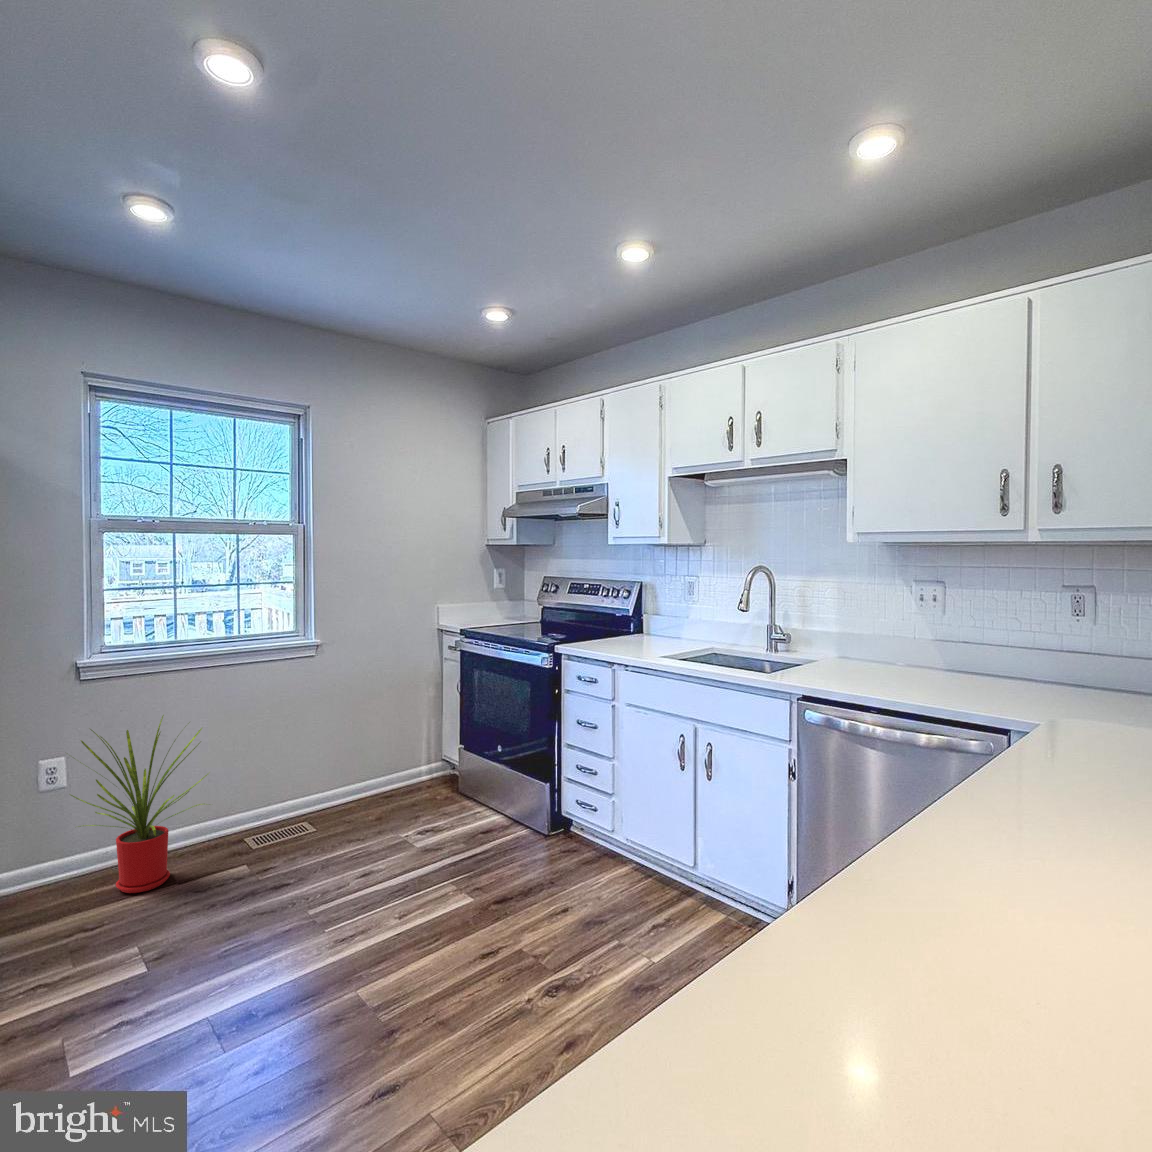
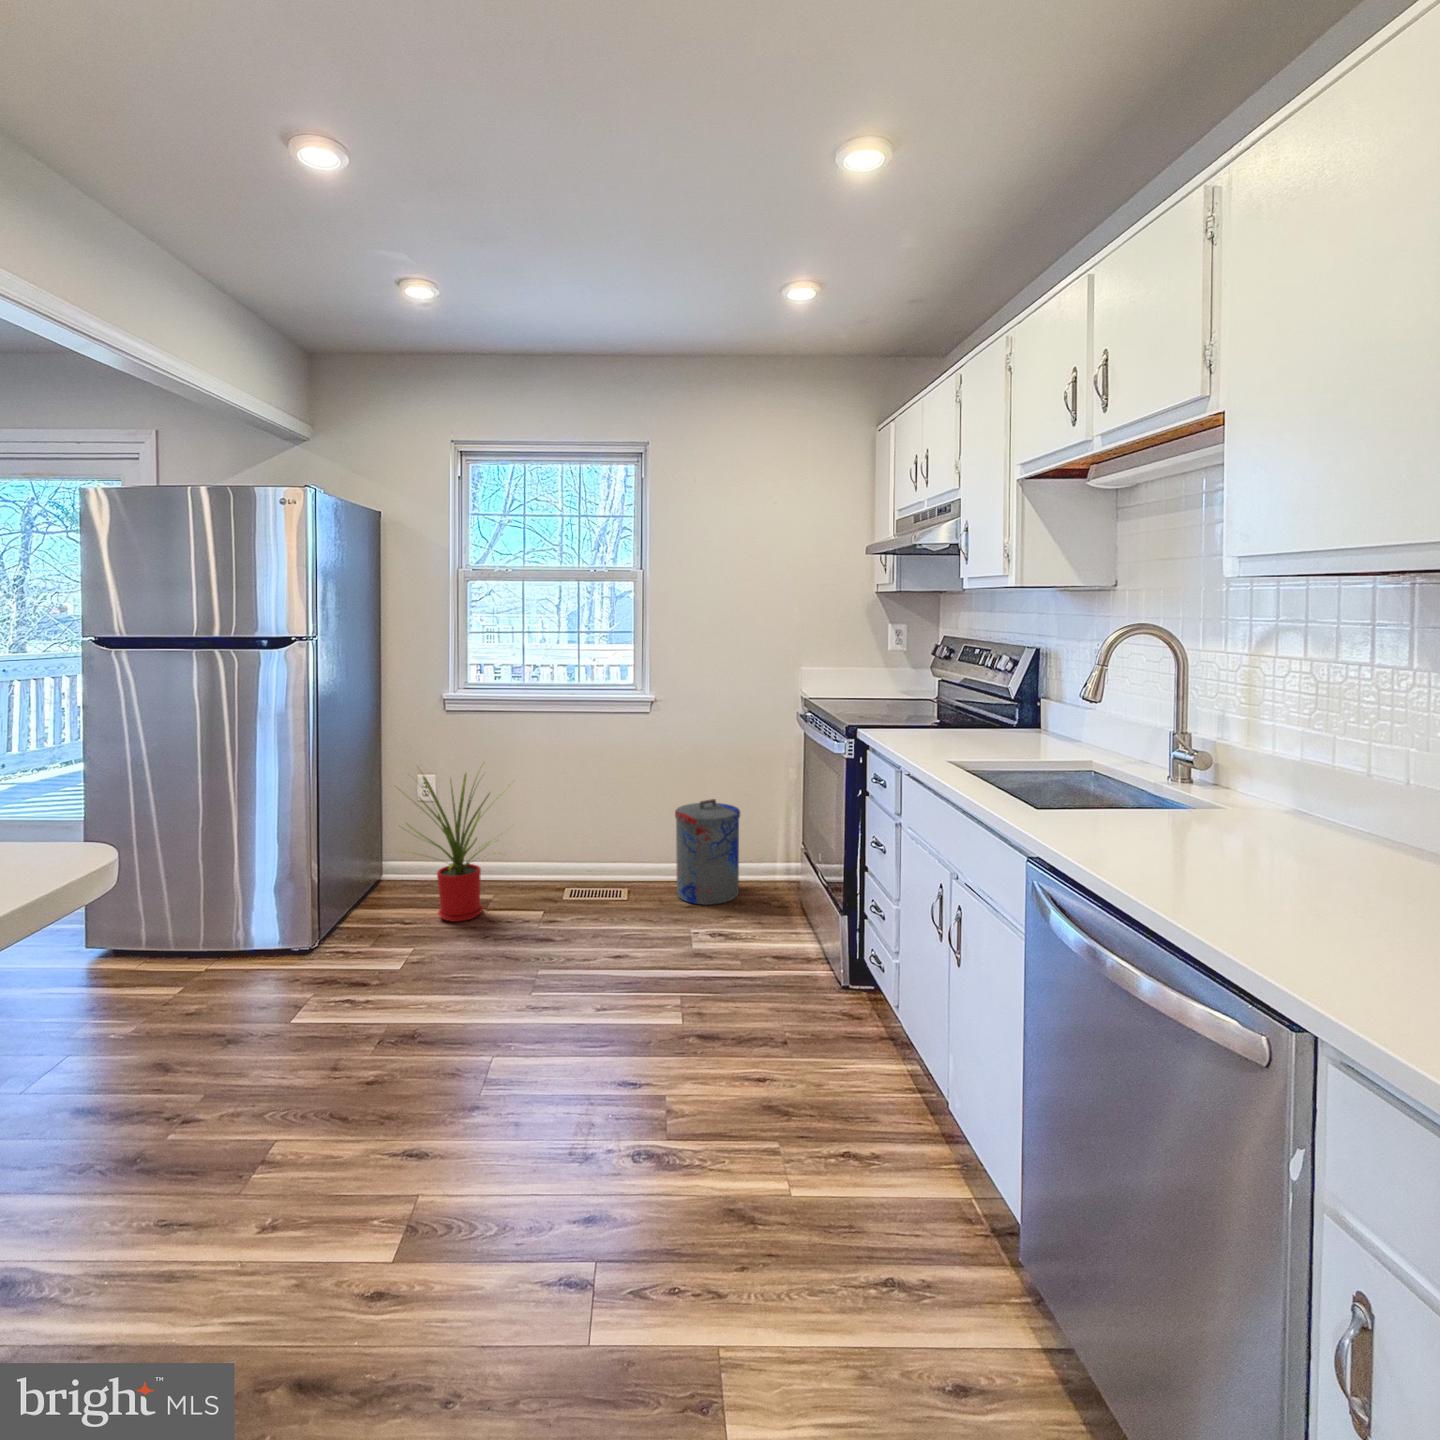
trash can: none [350,720,409,816] -> present [675,799,740,905]

